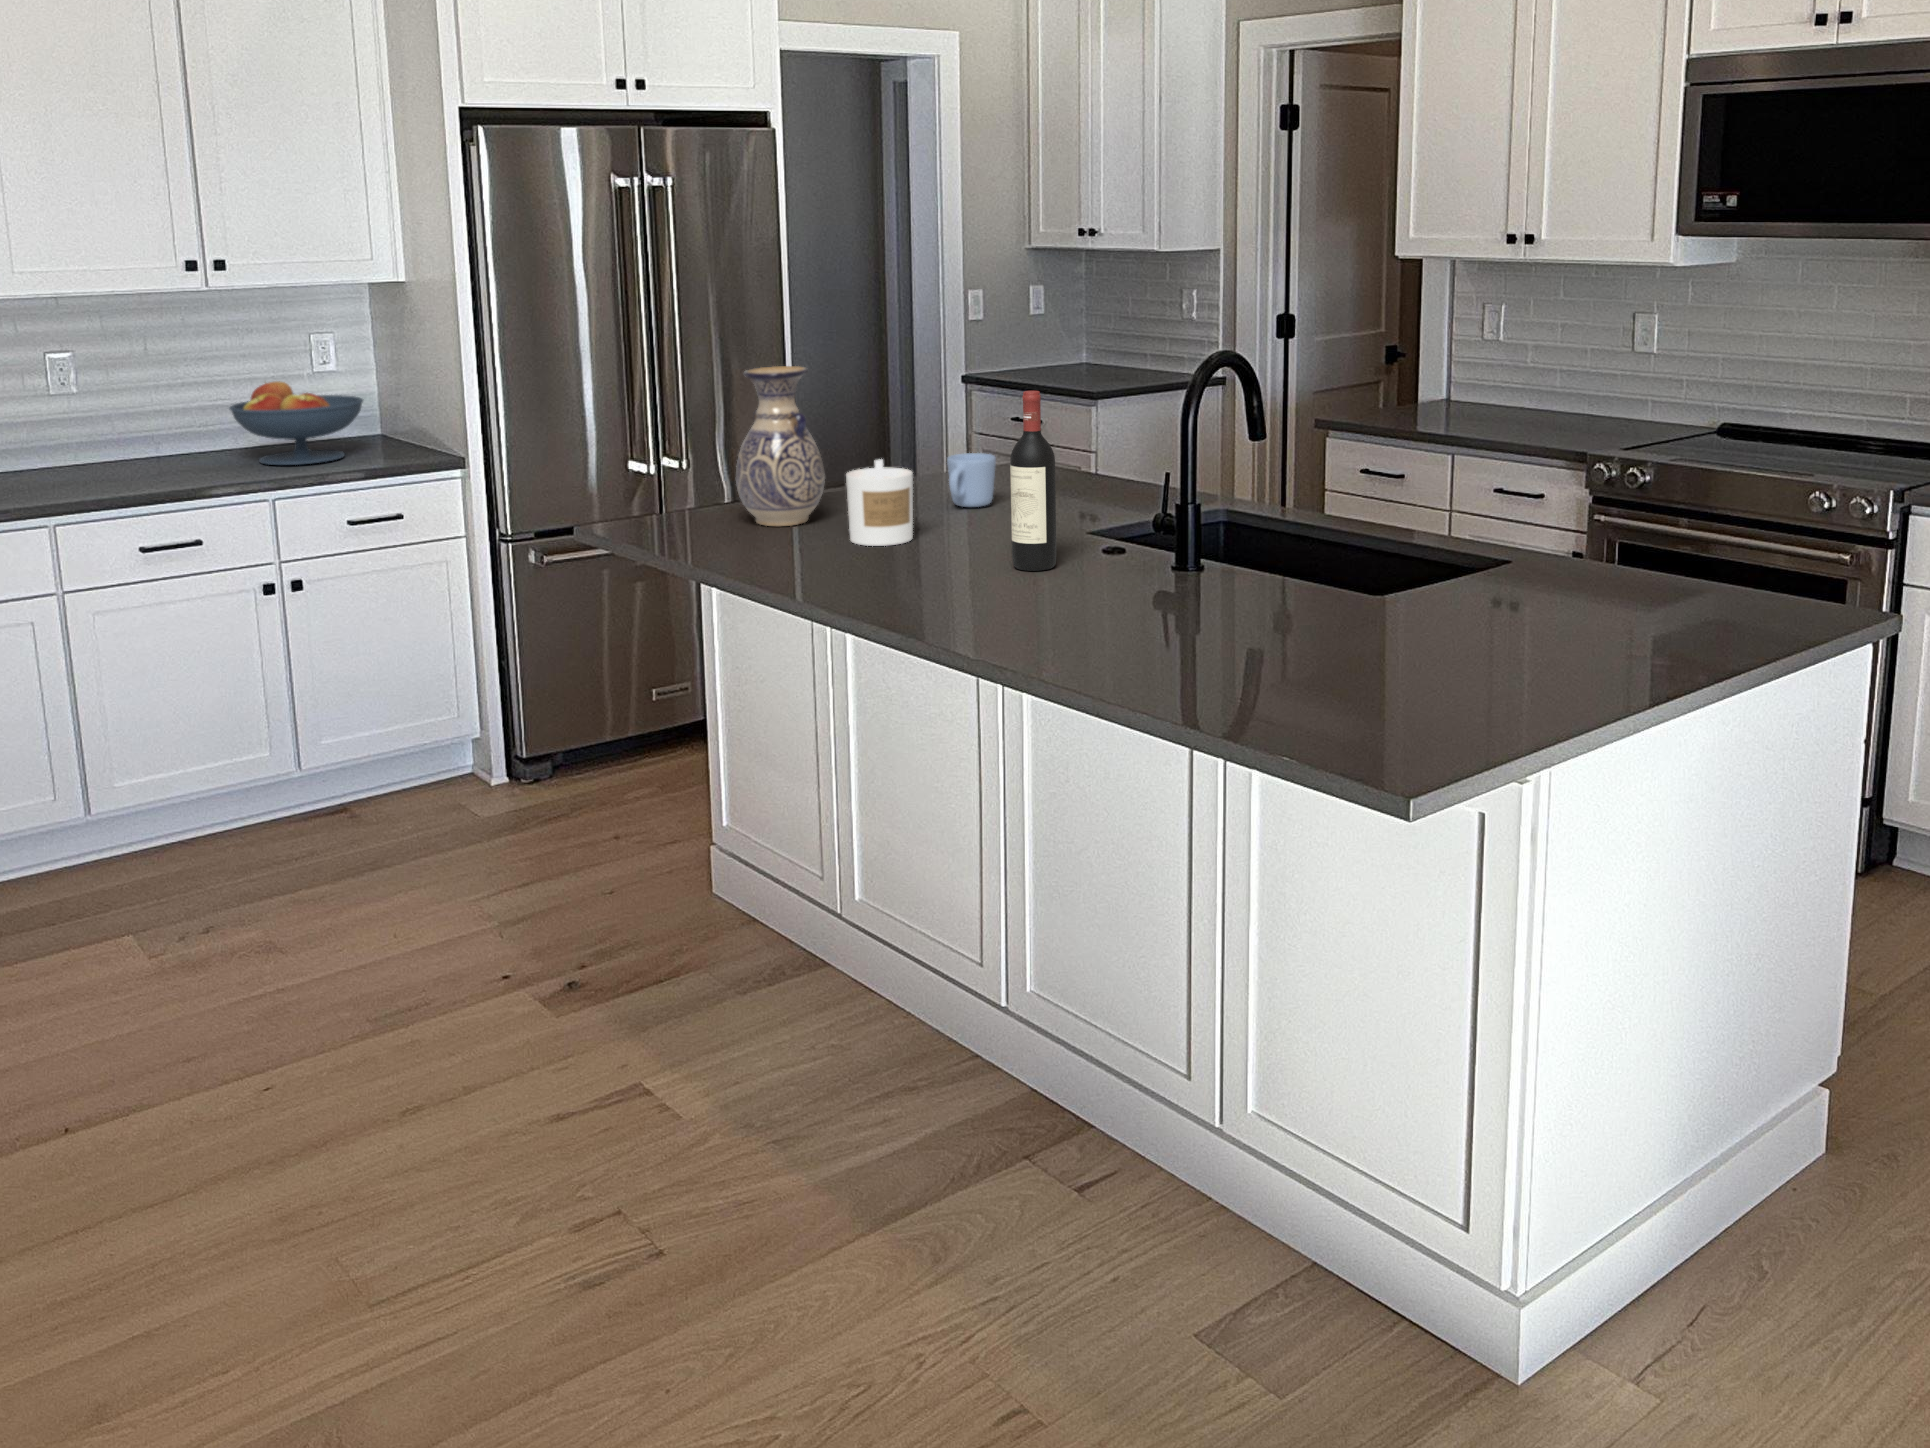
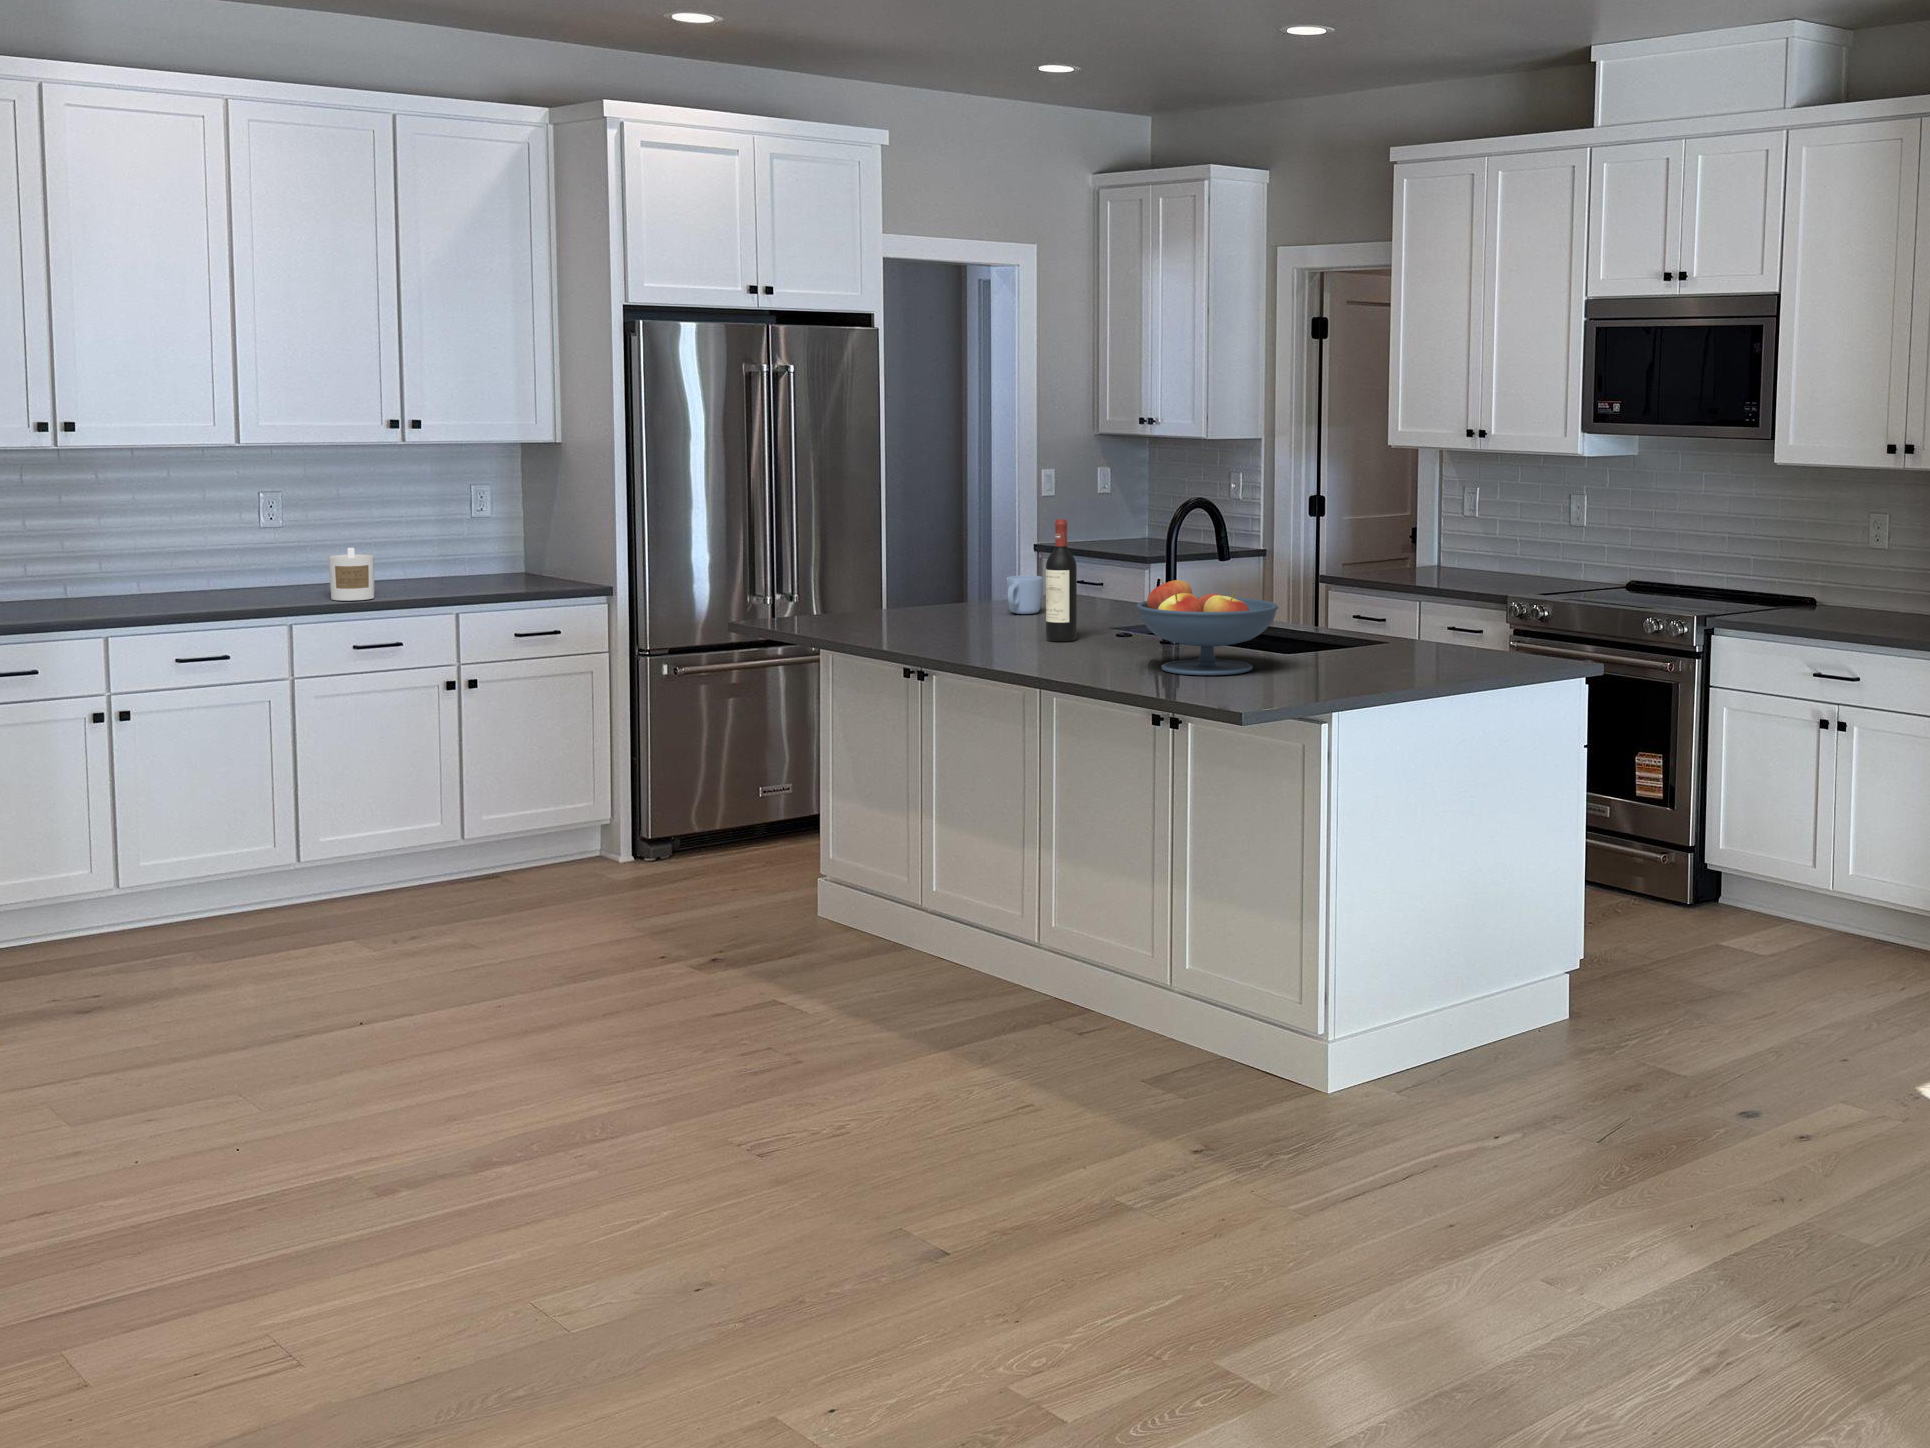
vase: present [736,366,825,526] -> none [850,506,915,621]
fruit bowl: present [230,381,363,465] -> present [1137,579,1278,675]
candle: present [846,459,913,546] -> present [328,548,374,601]

